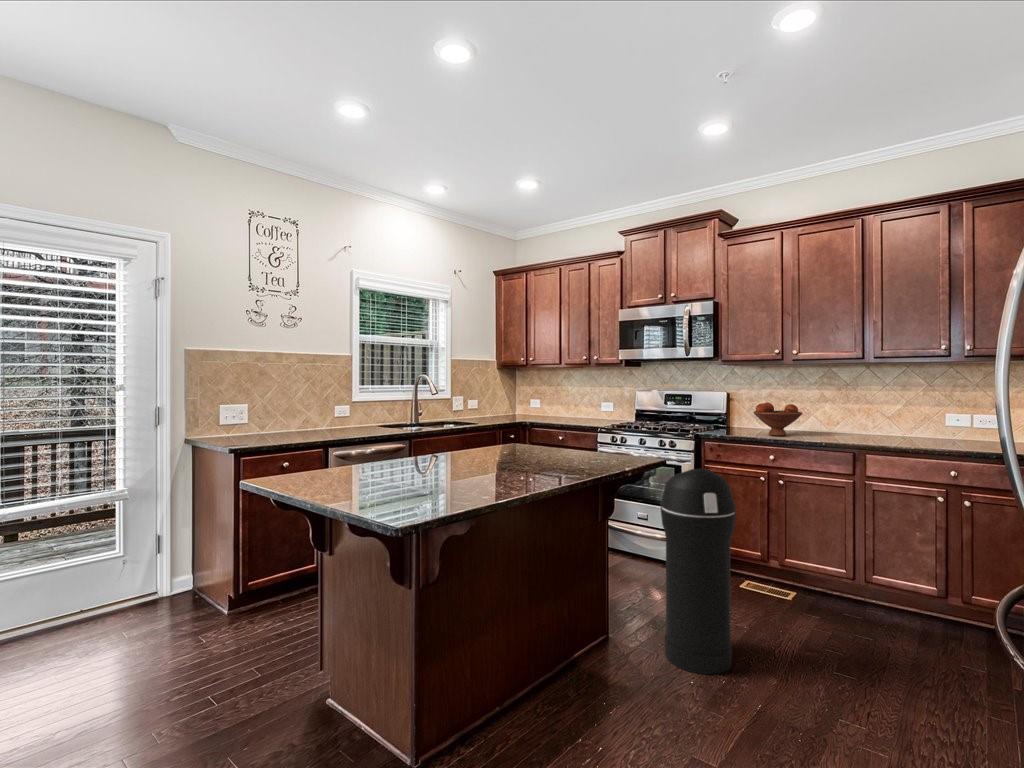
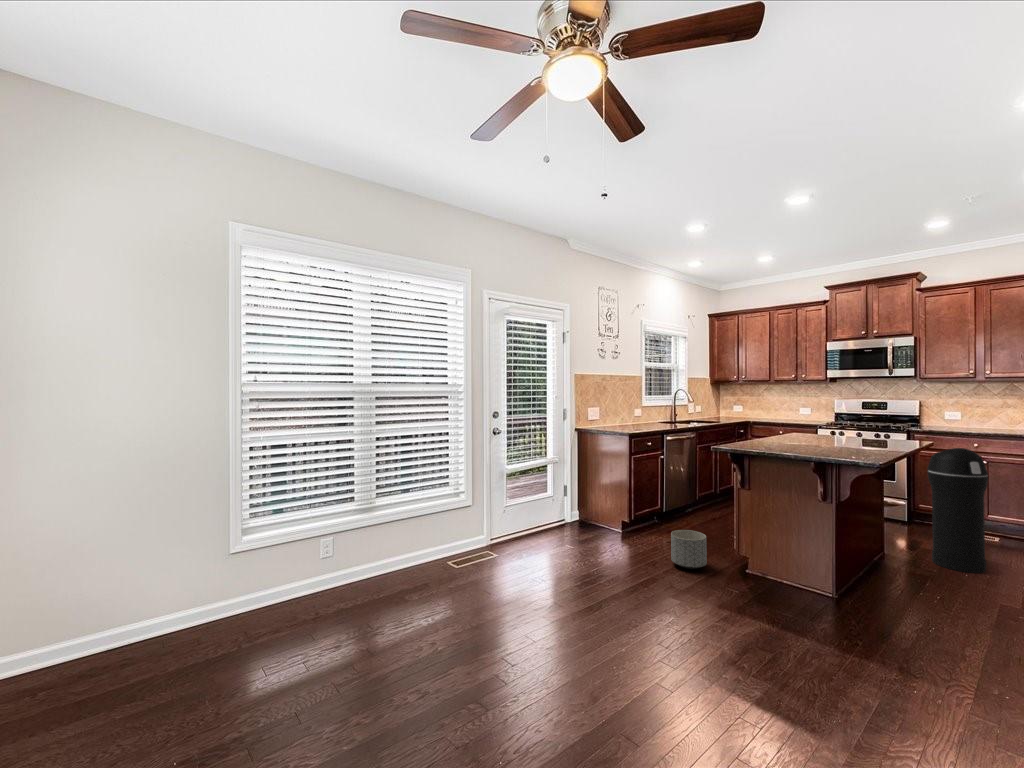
fruit bowl: present [753,402,802,436] -> none [953,408,996,431]
planter: none [193,629,262,710] -> present [671,530,707,569]

